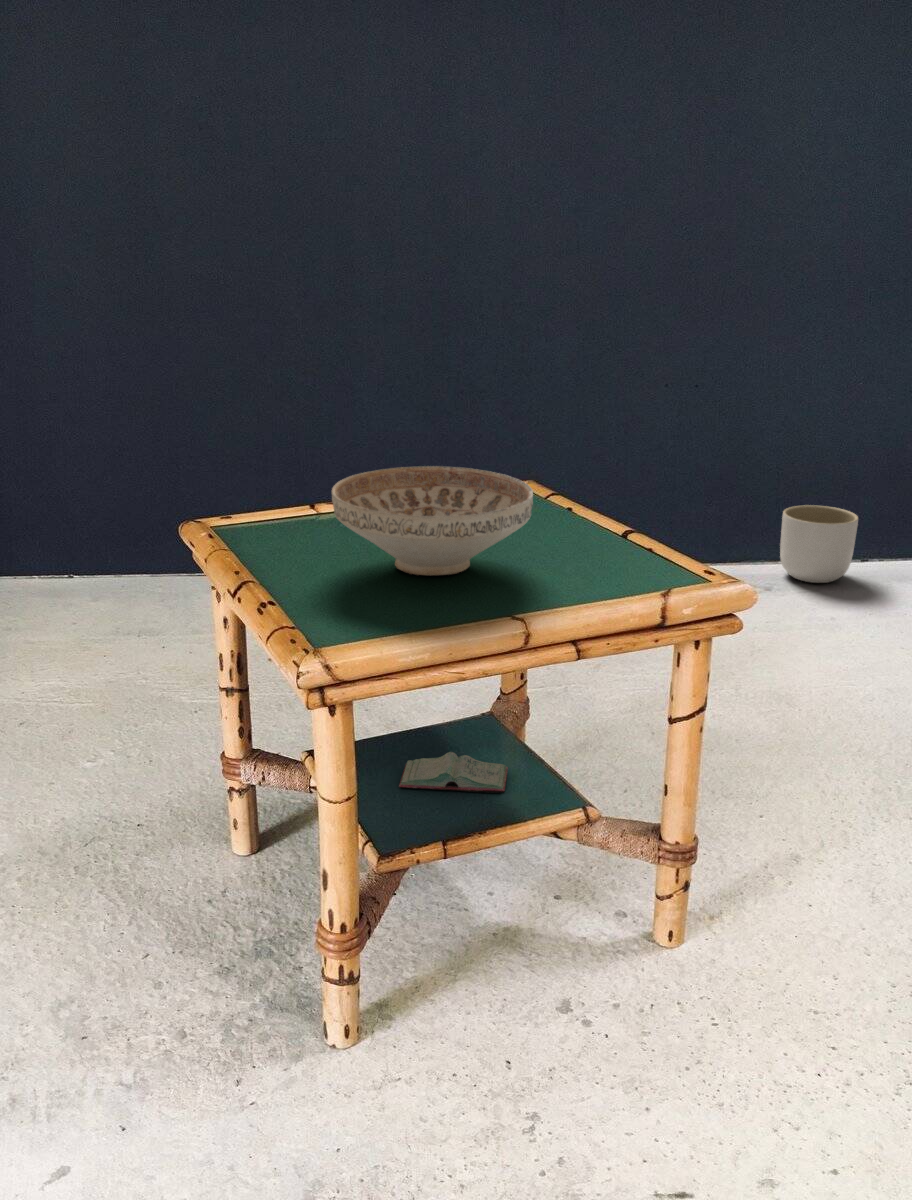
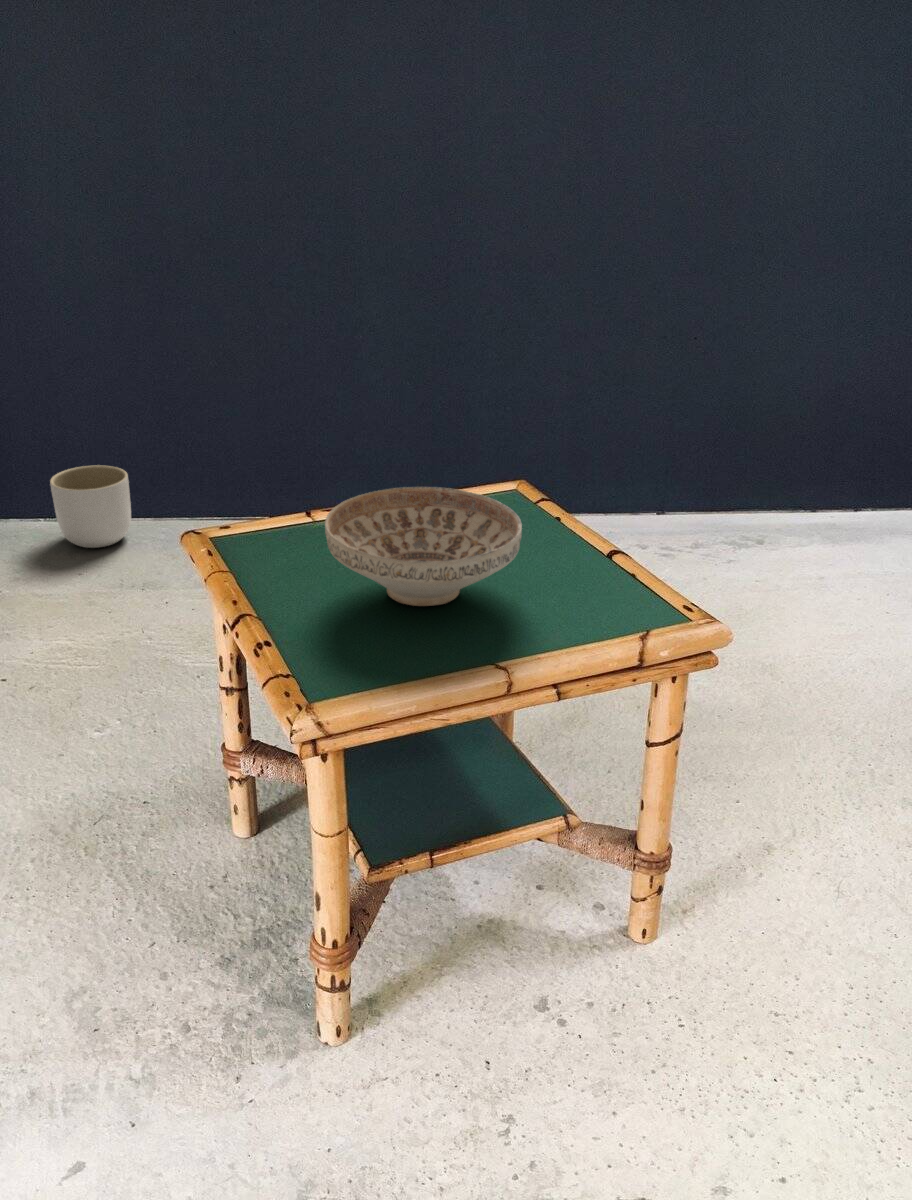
planter: present [780,505,858,583] -> present [50,465,131,548]
book: present [399,752,508,793] -> none [390,757,495,800]

